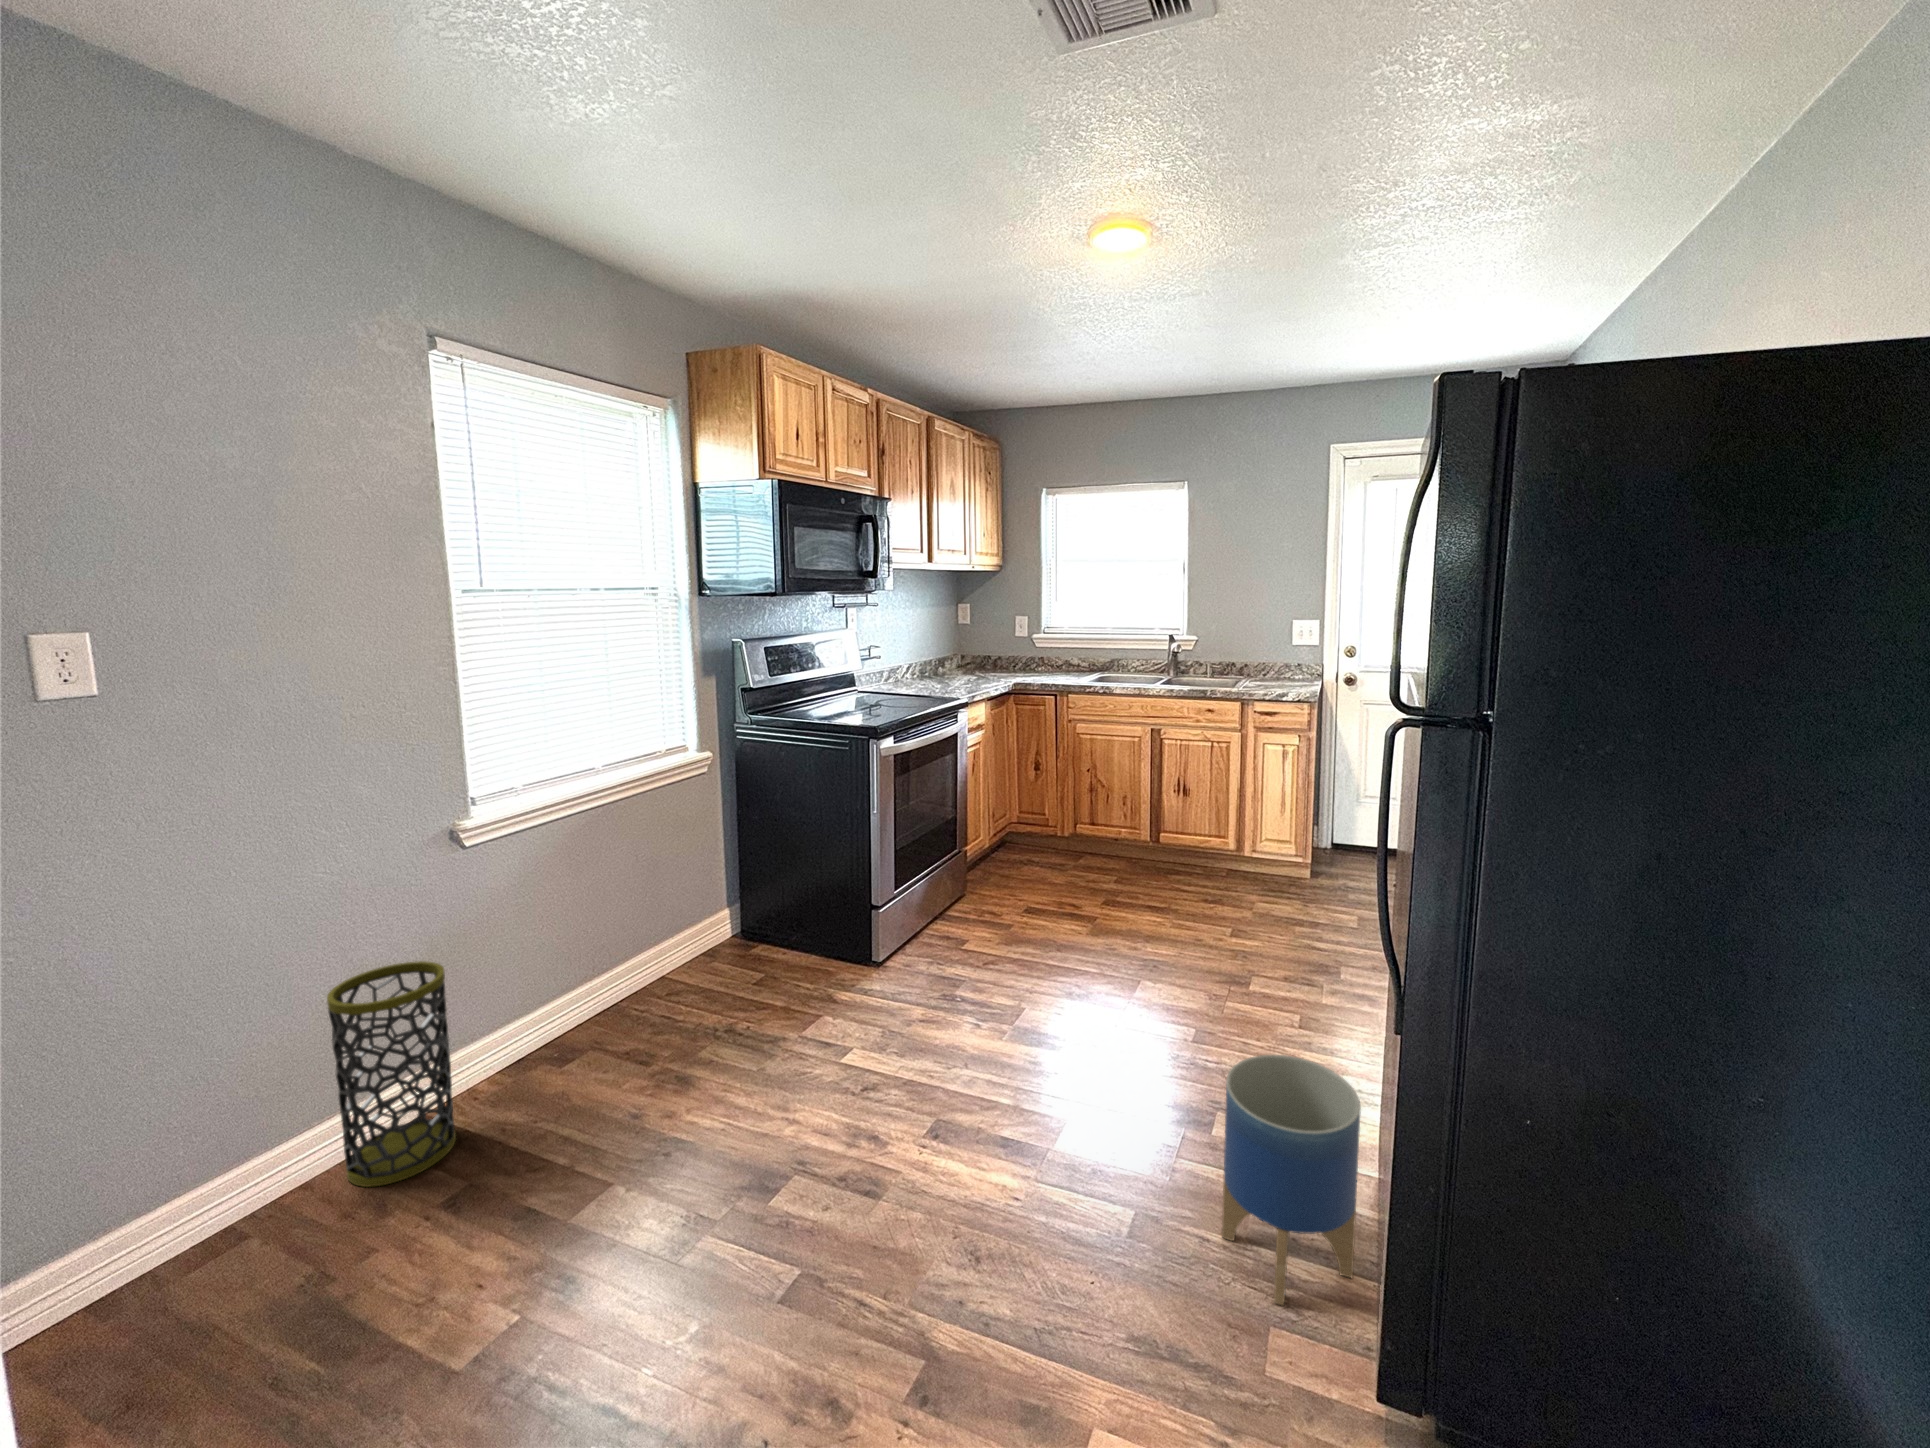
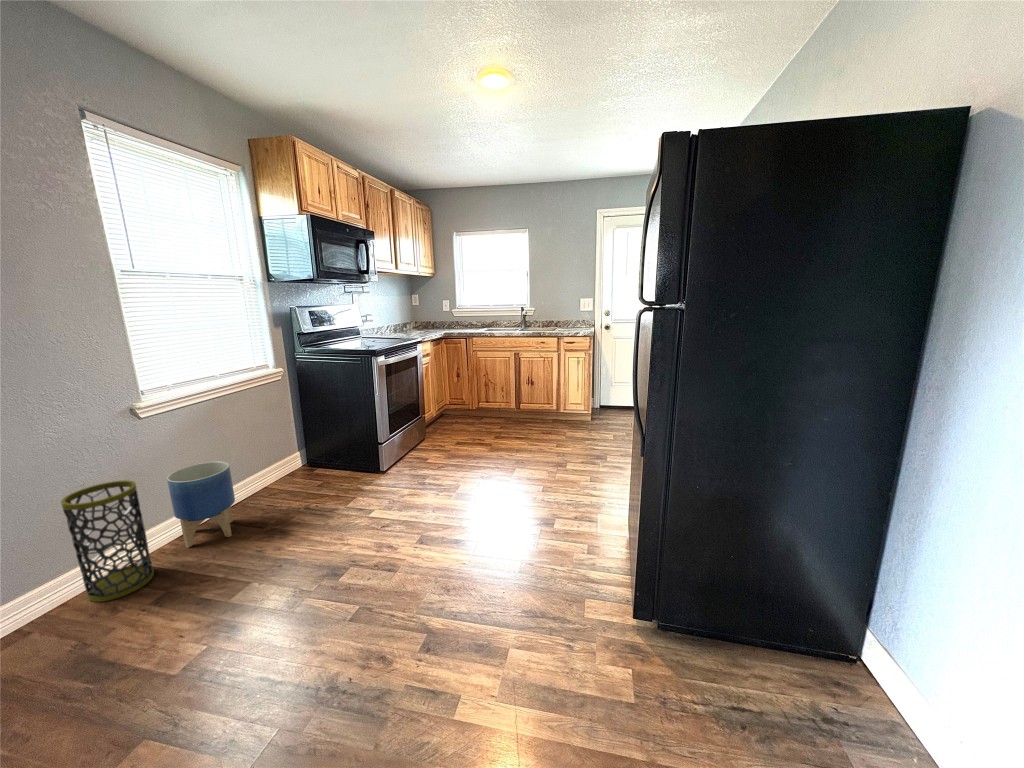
planter: present [1222,1055,1361,1306] -> present [167,462,235,548]

